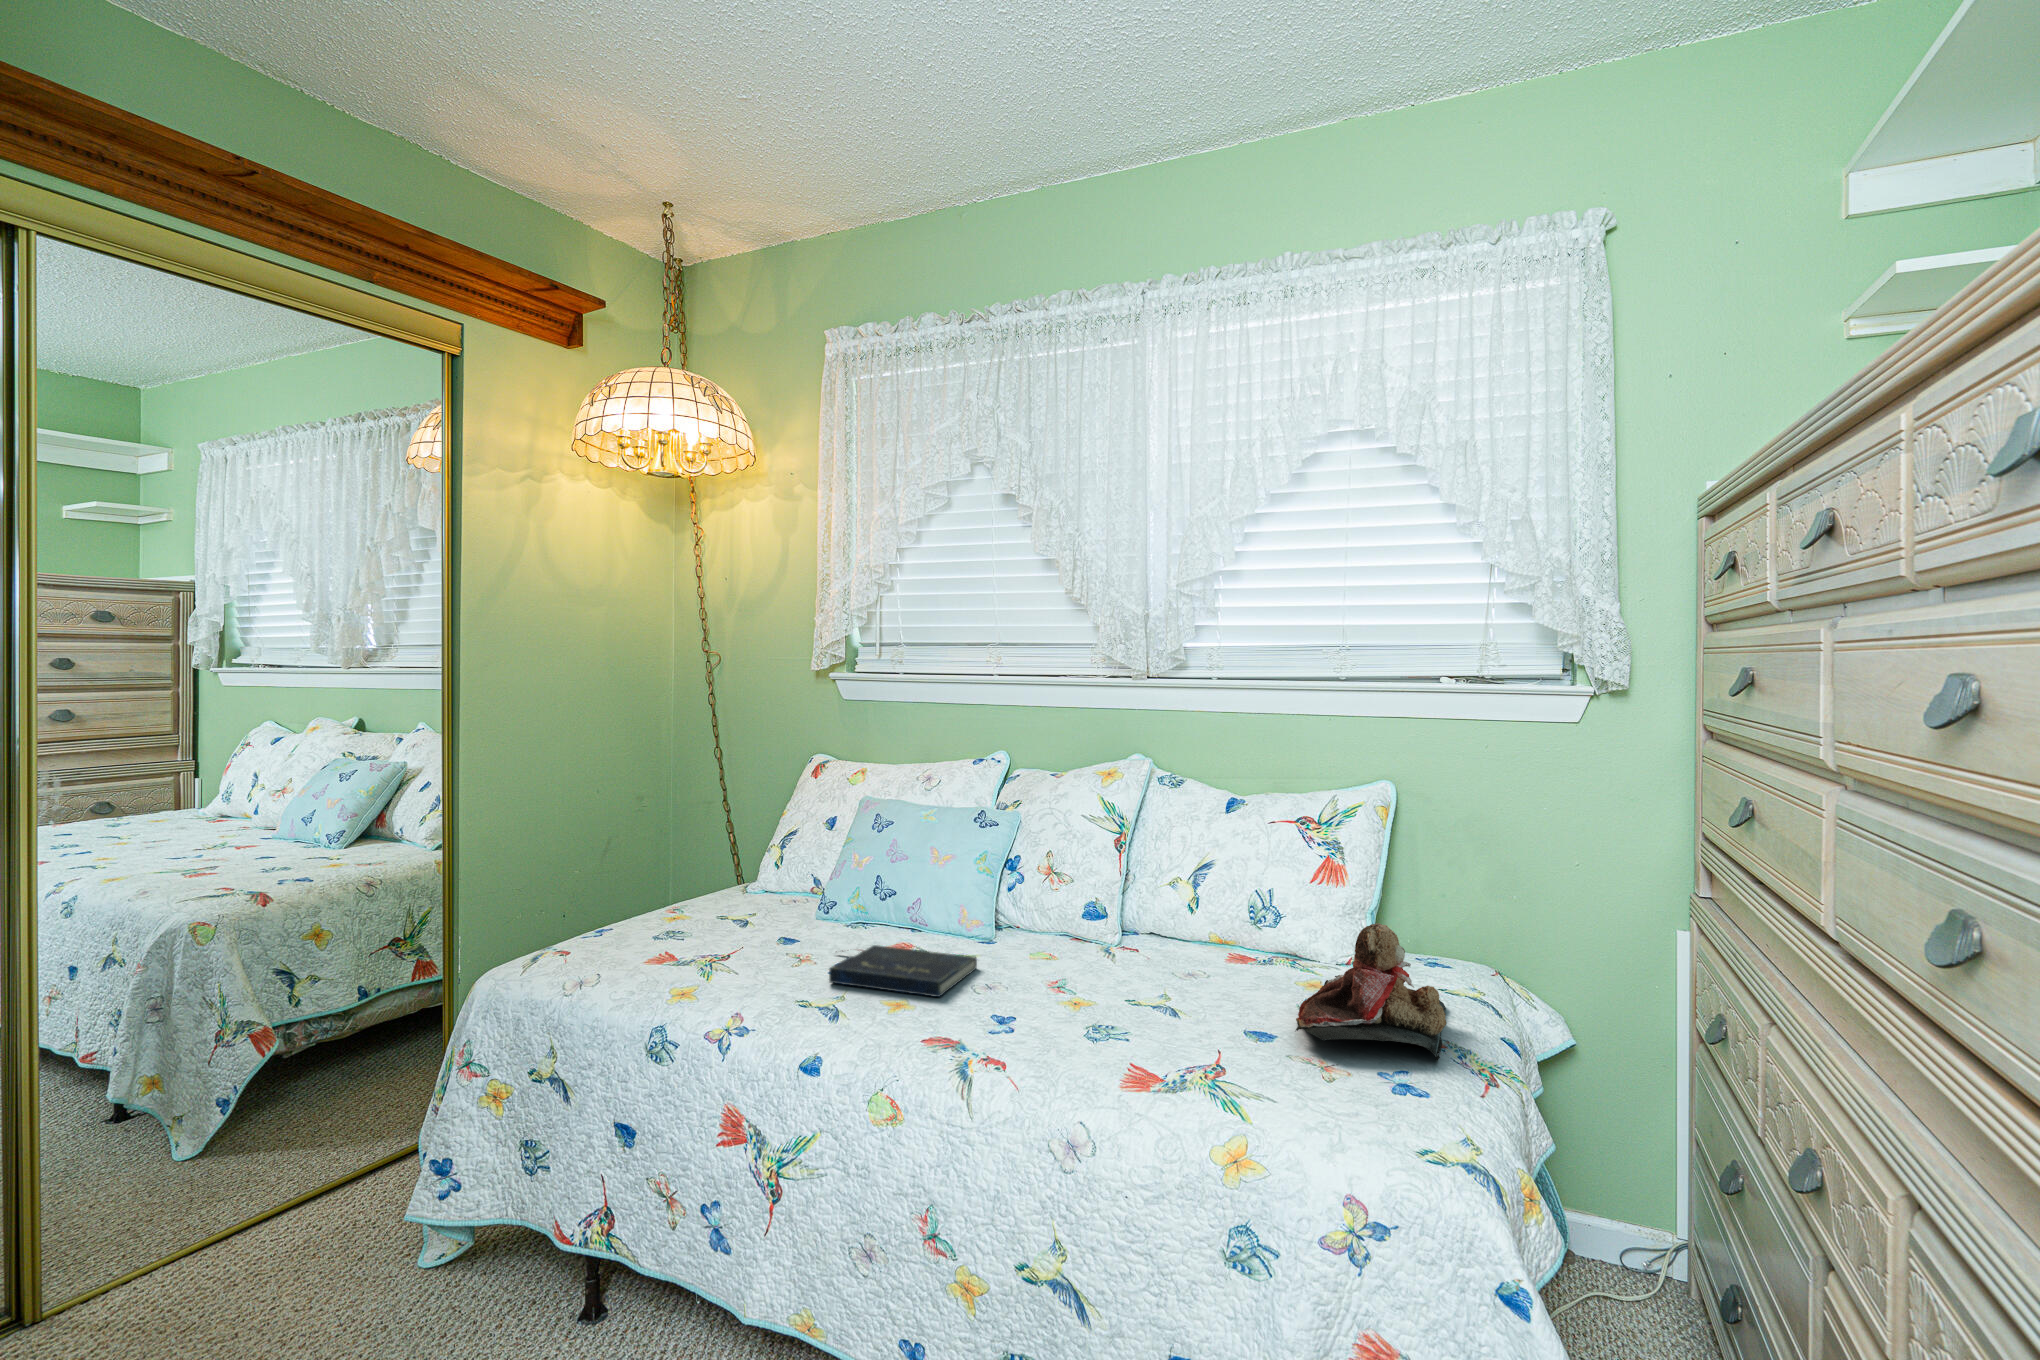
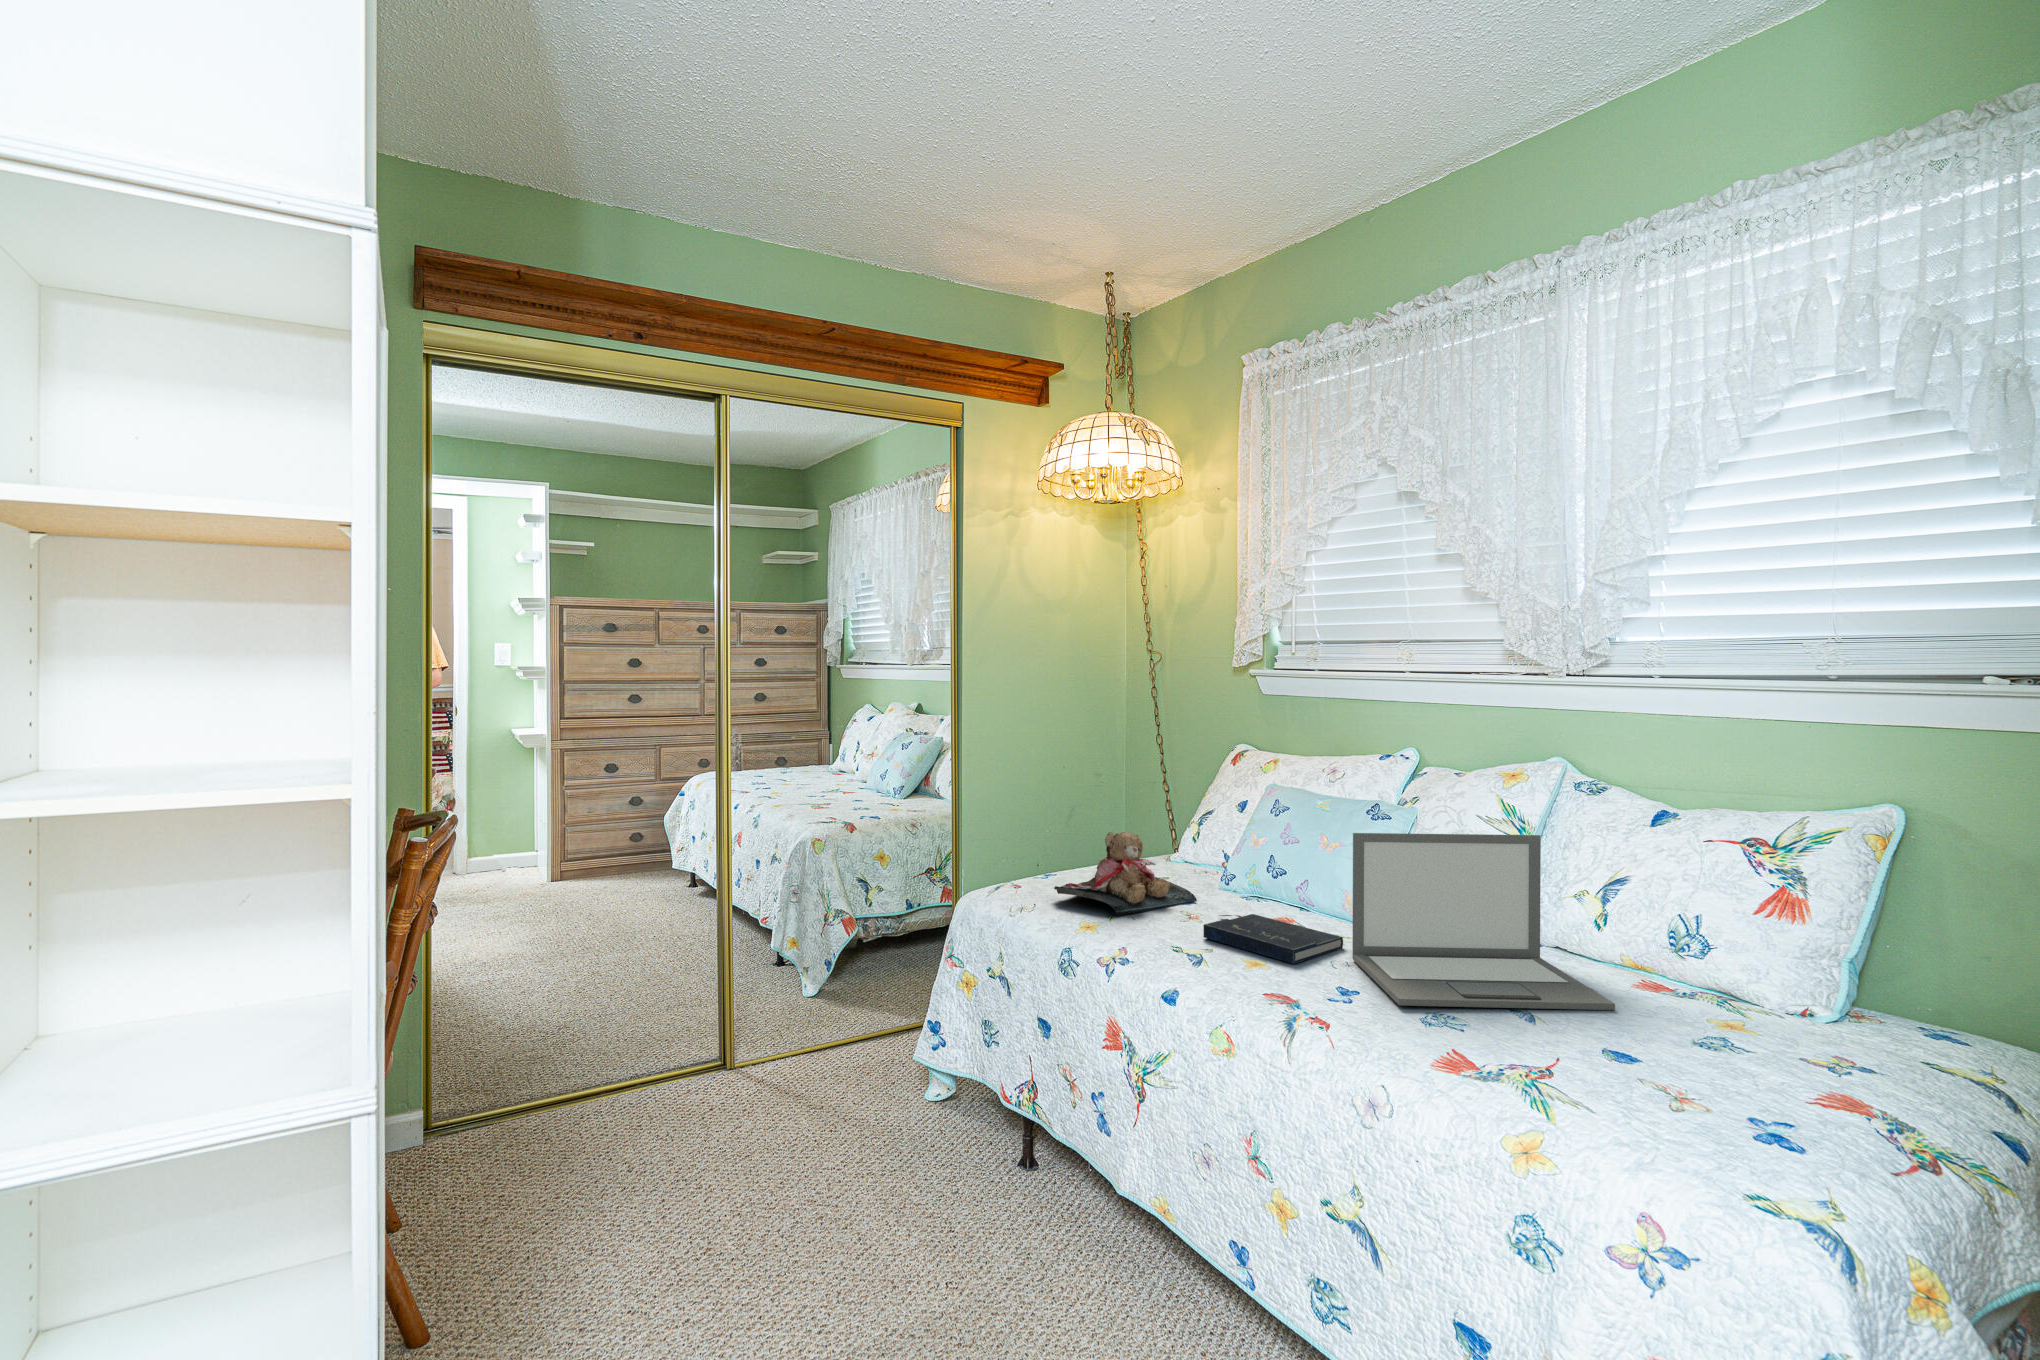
laptop: none [993,831,1231,1025] -> present [1352,833,1615,1010]
teddy bear: present [1296,923,1446,1060] -> present [1054,832,1197,916]

